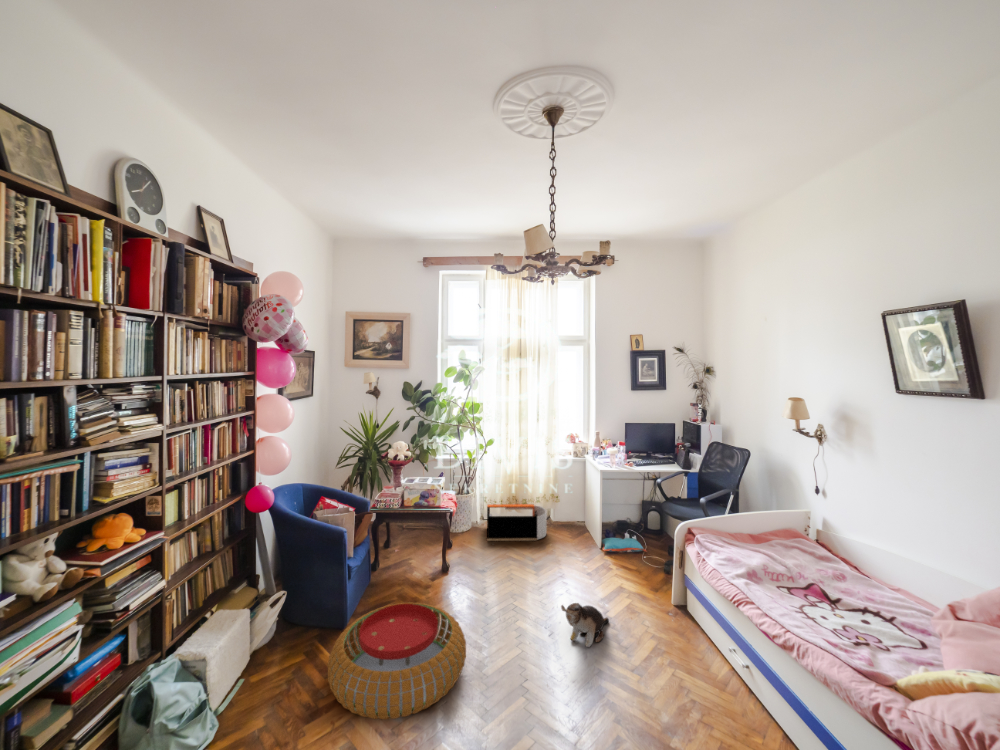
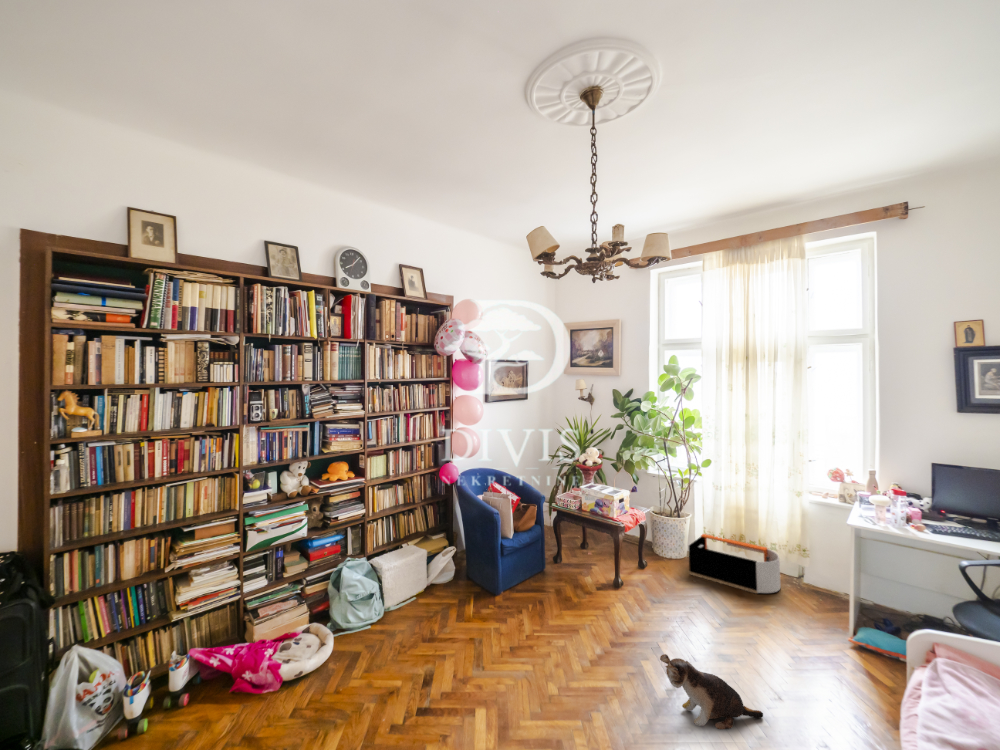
pouf: present [328,602,466,720] -> none [439,585,561,681]

